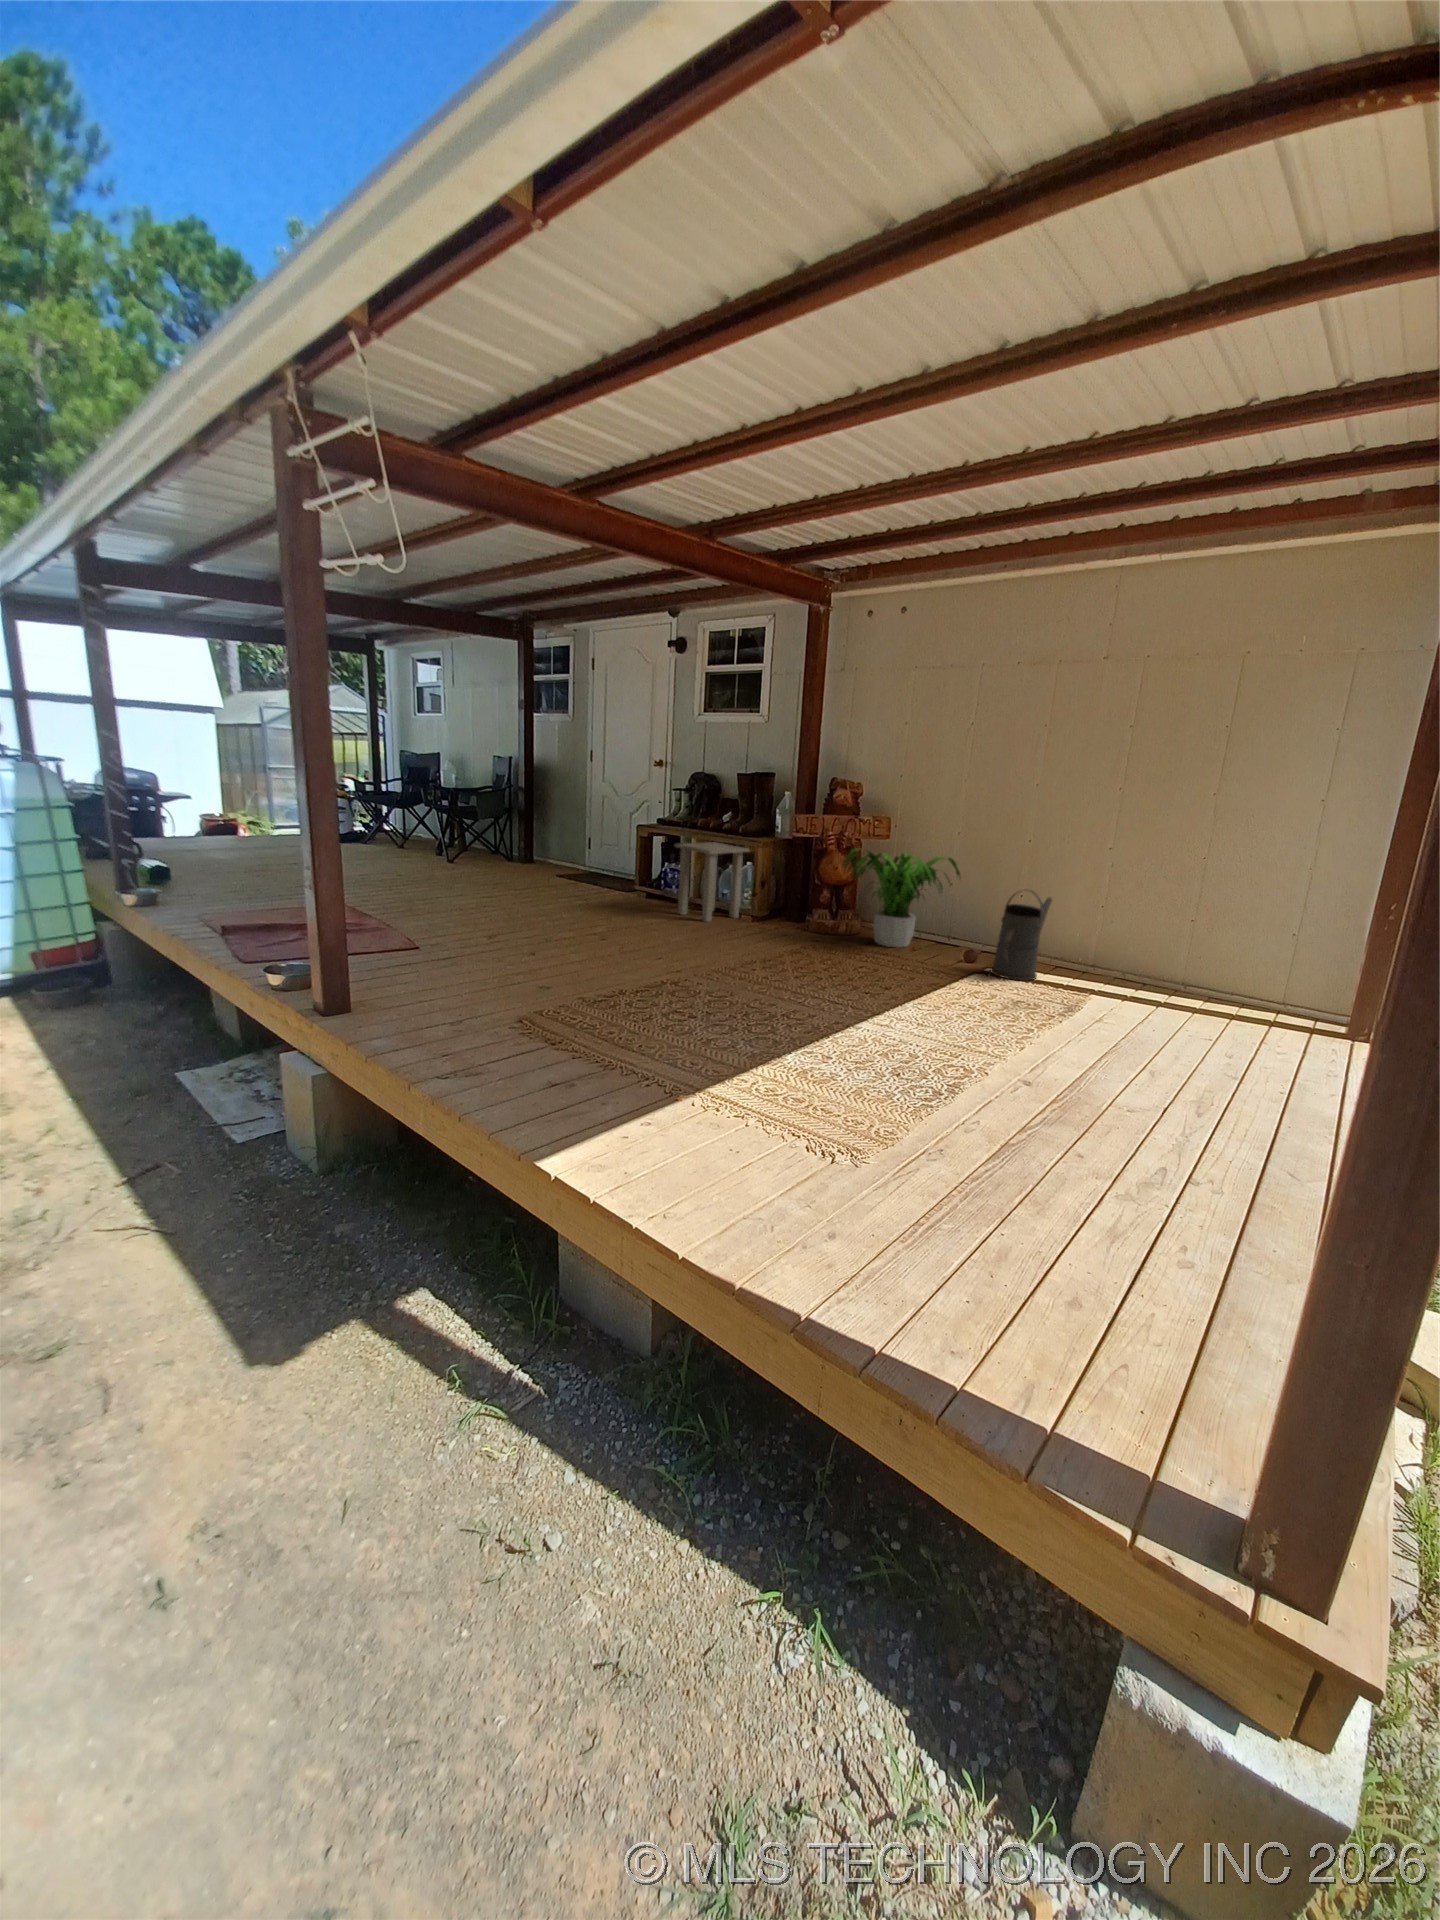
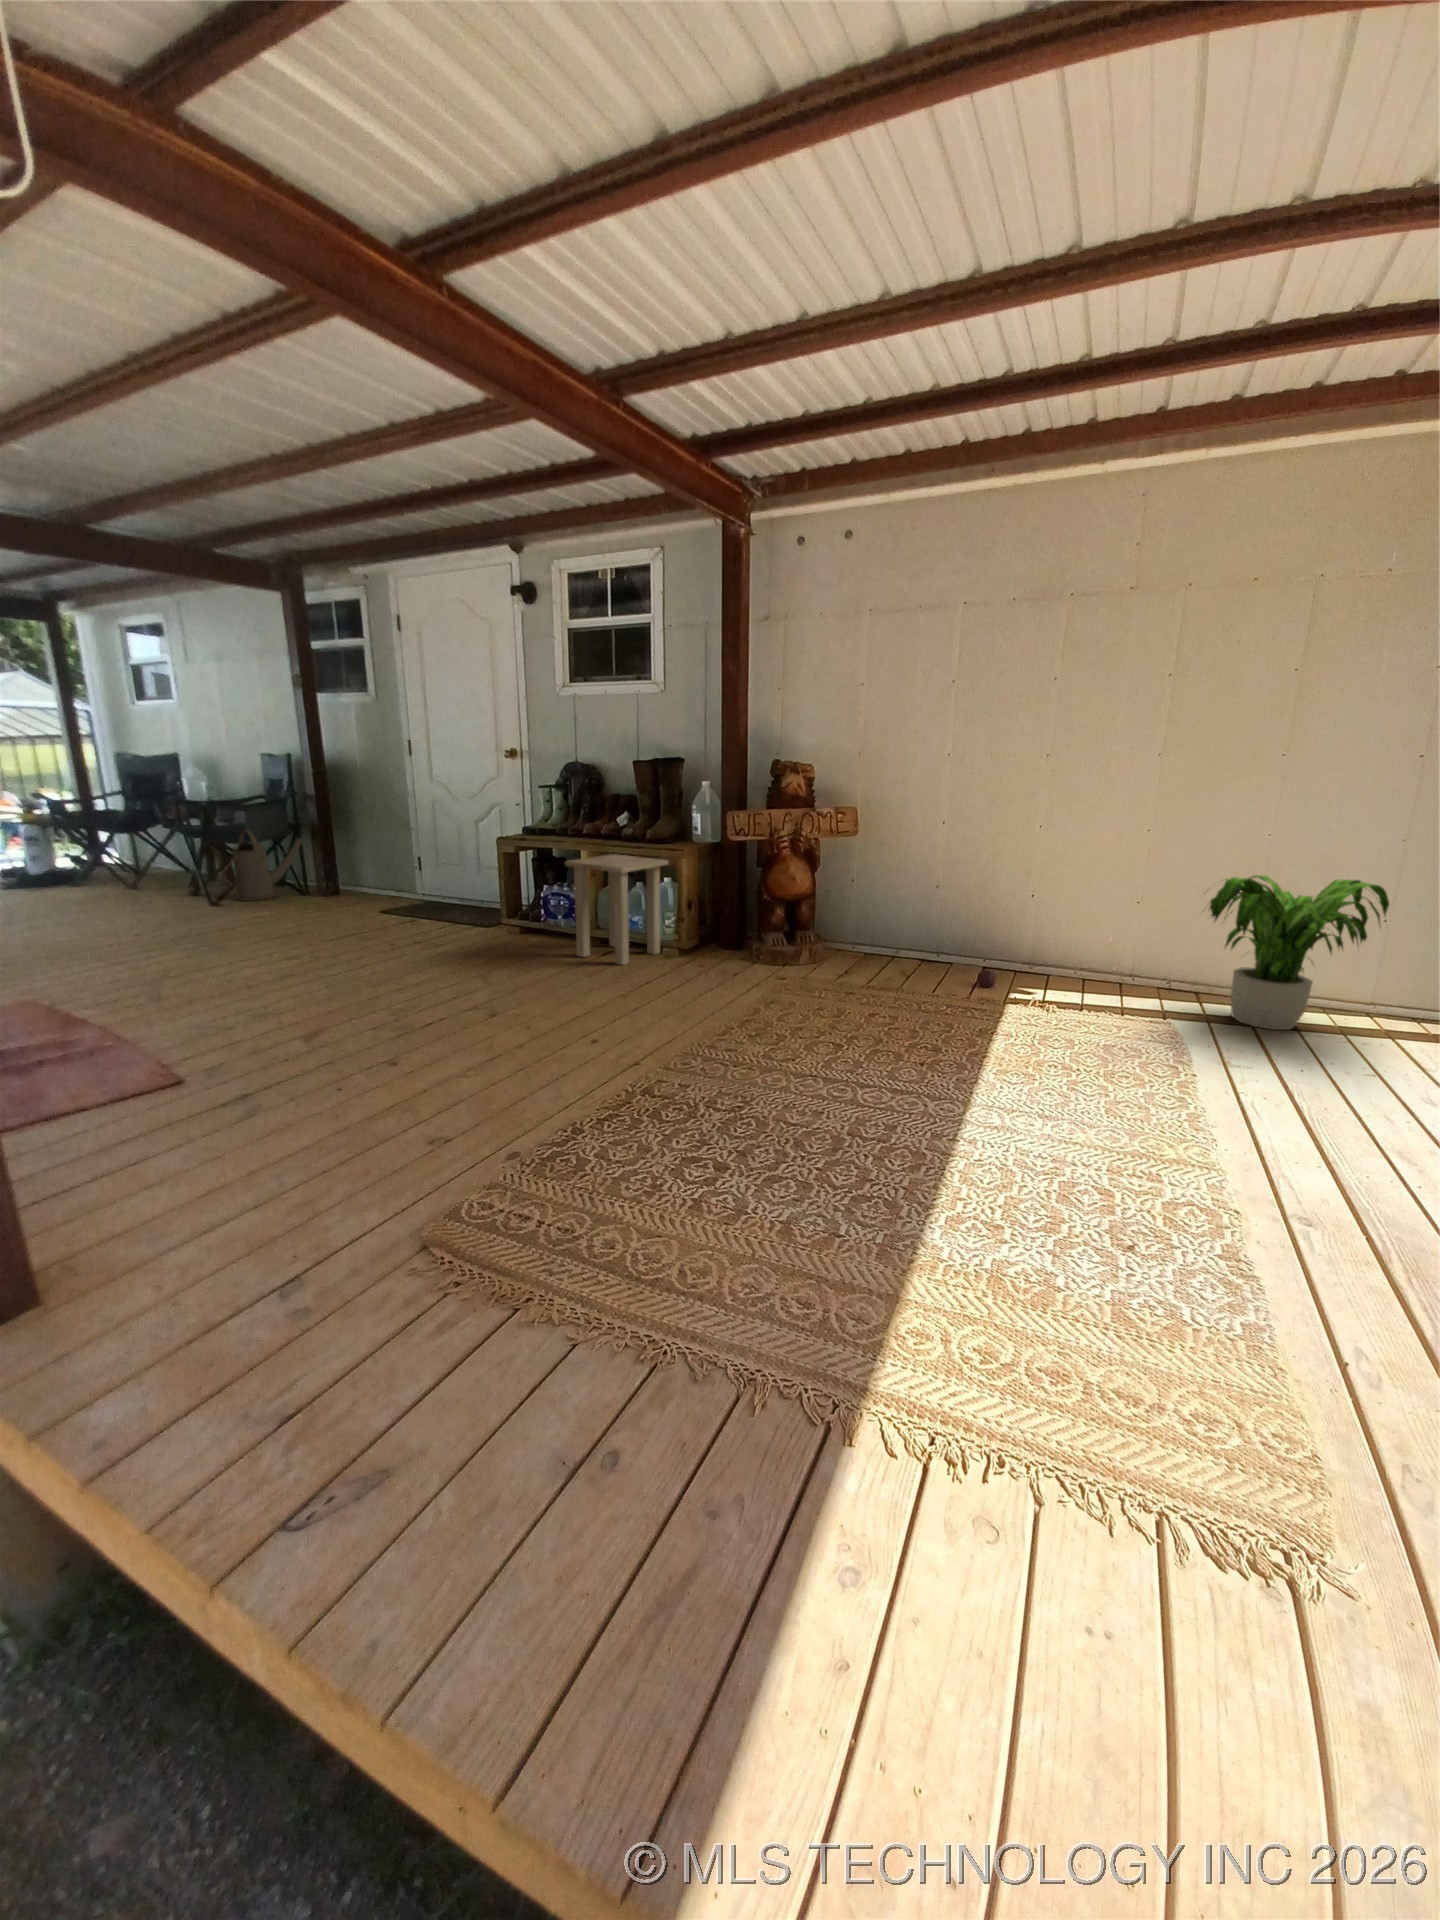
potted plant: present [842,848,960,947] -> present [1203,875,1389,1030]
watering can: present [990,890,1052,981] -> present [222,830,303,901]

